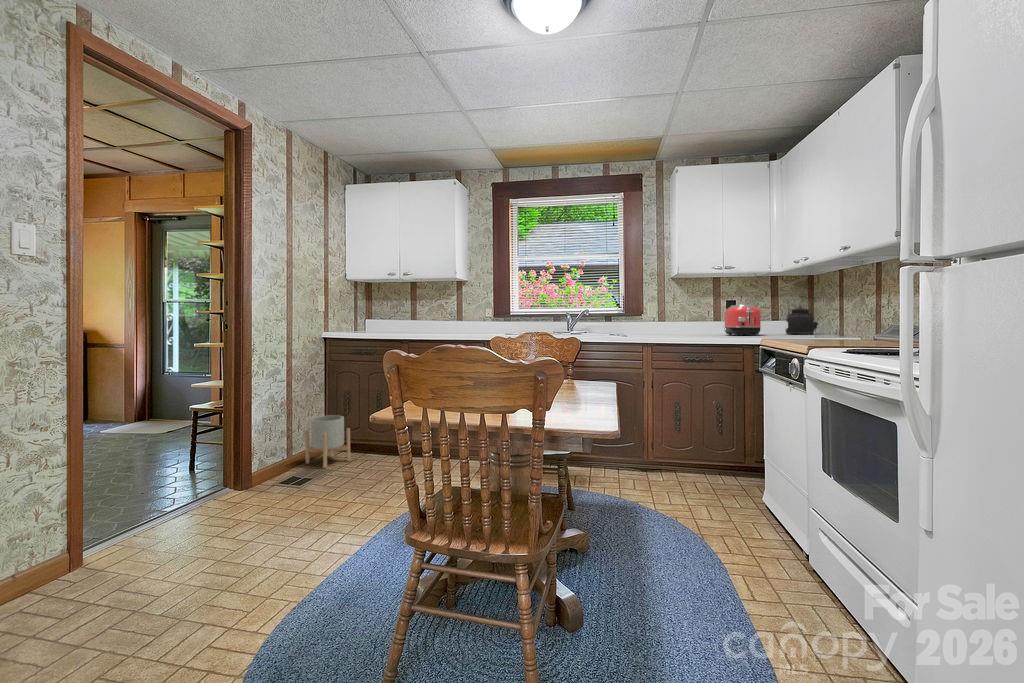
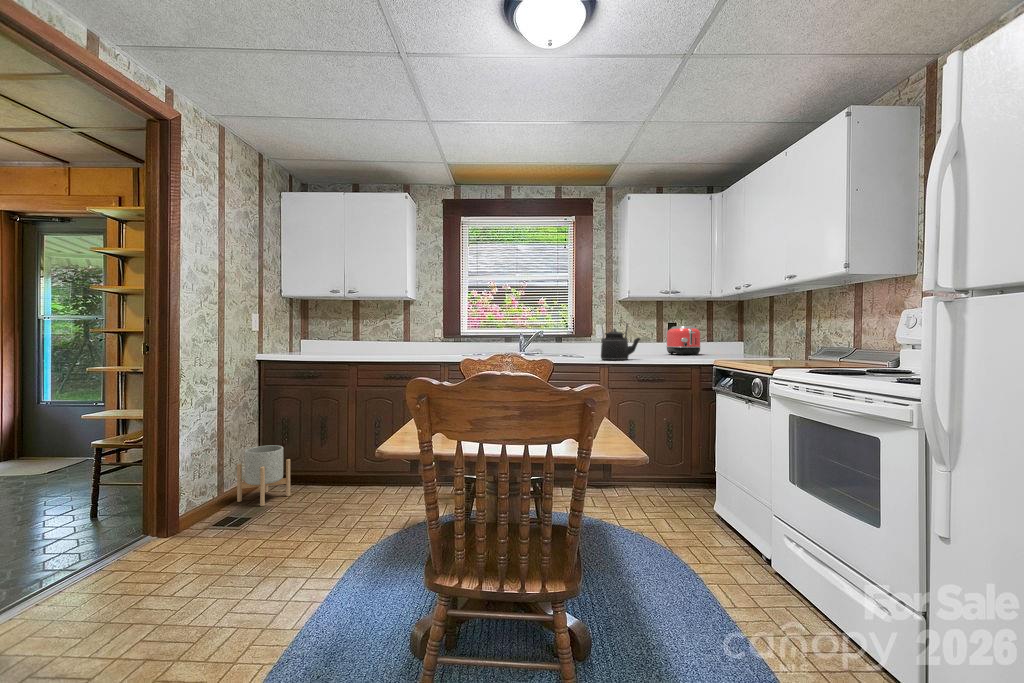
kettle: present [786,299,818,334] -> present [601,323,640,360]

